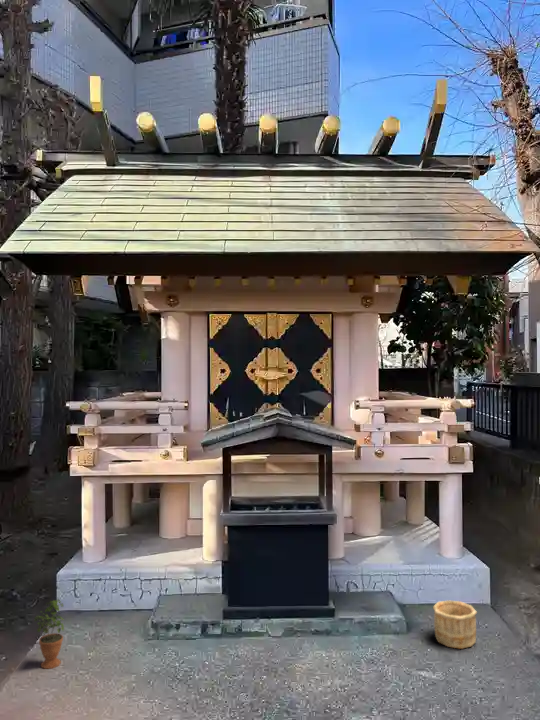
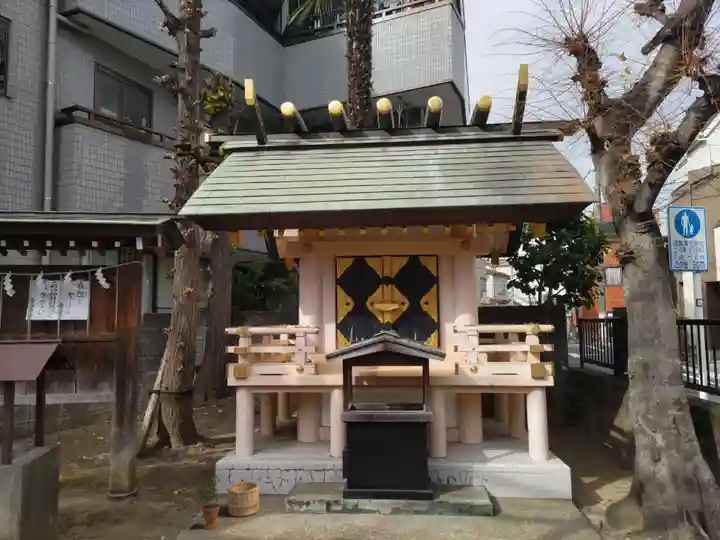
wooden bucket: present [433,600,477,649] -> present [227,482,259,517]

